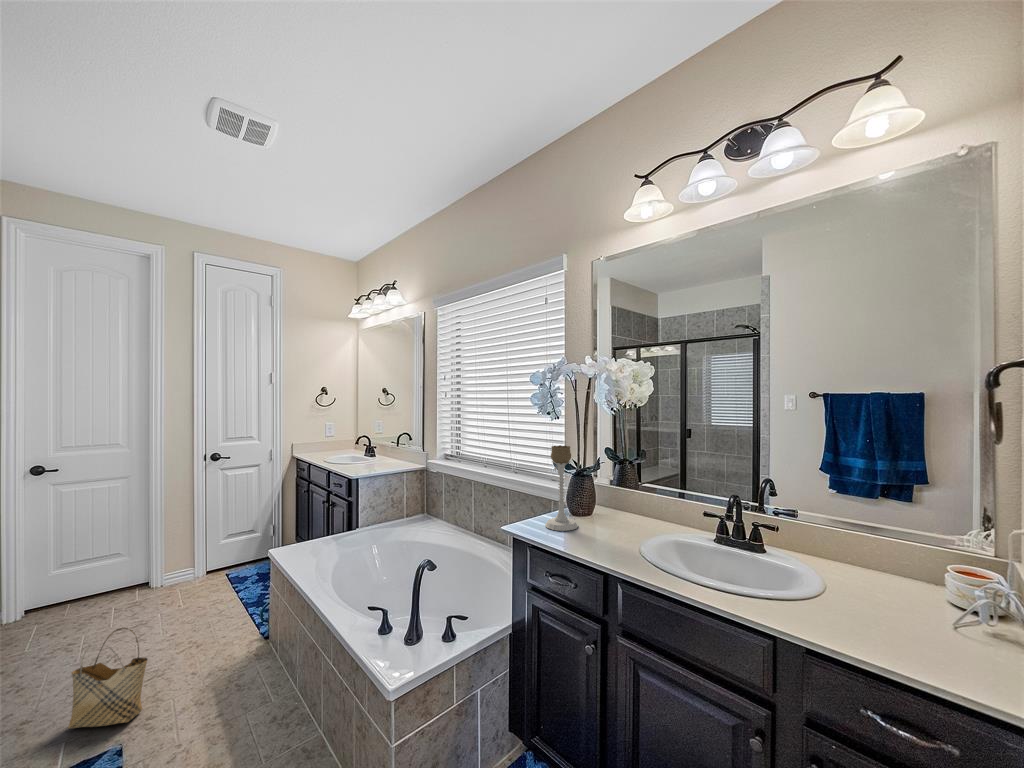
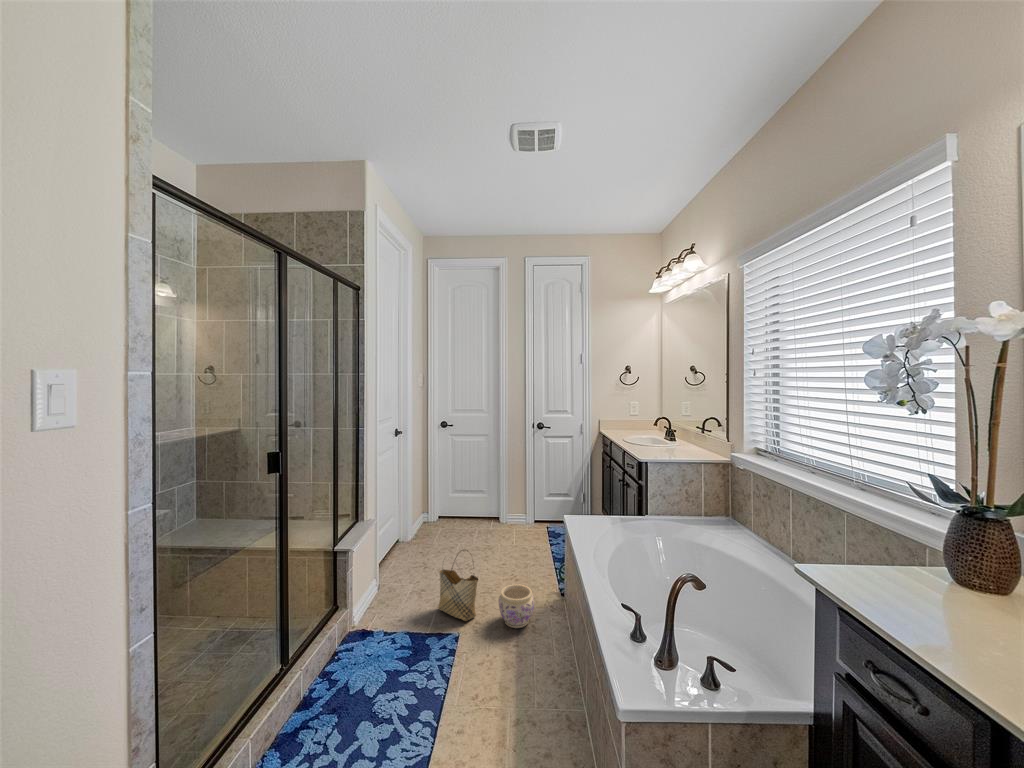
candle holder: present [545,445,578,531] -> none [881,458,957,608]
planter: none [182,644,235,701] -> present [499,584,534,629]

